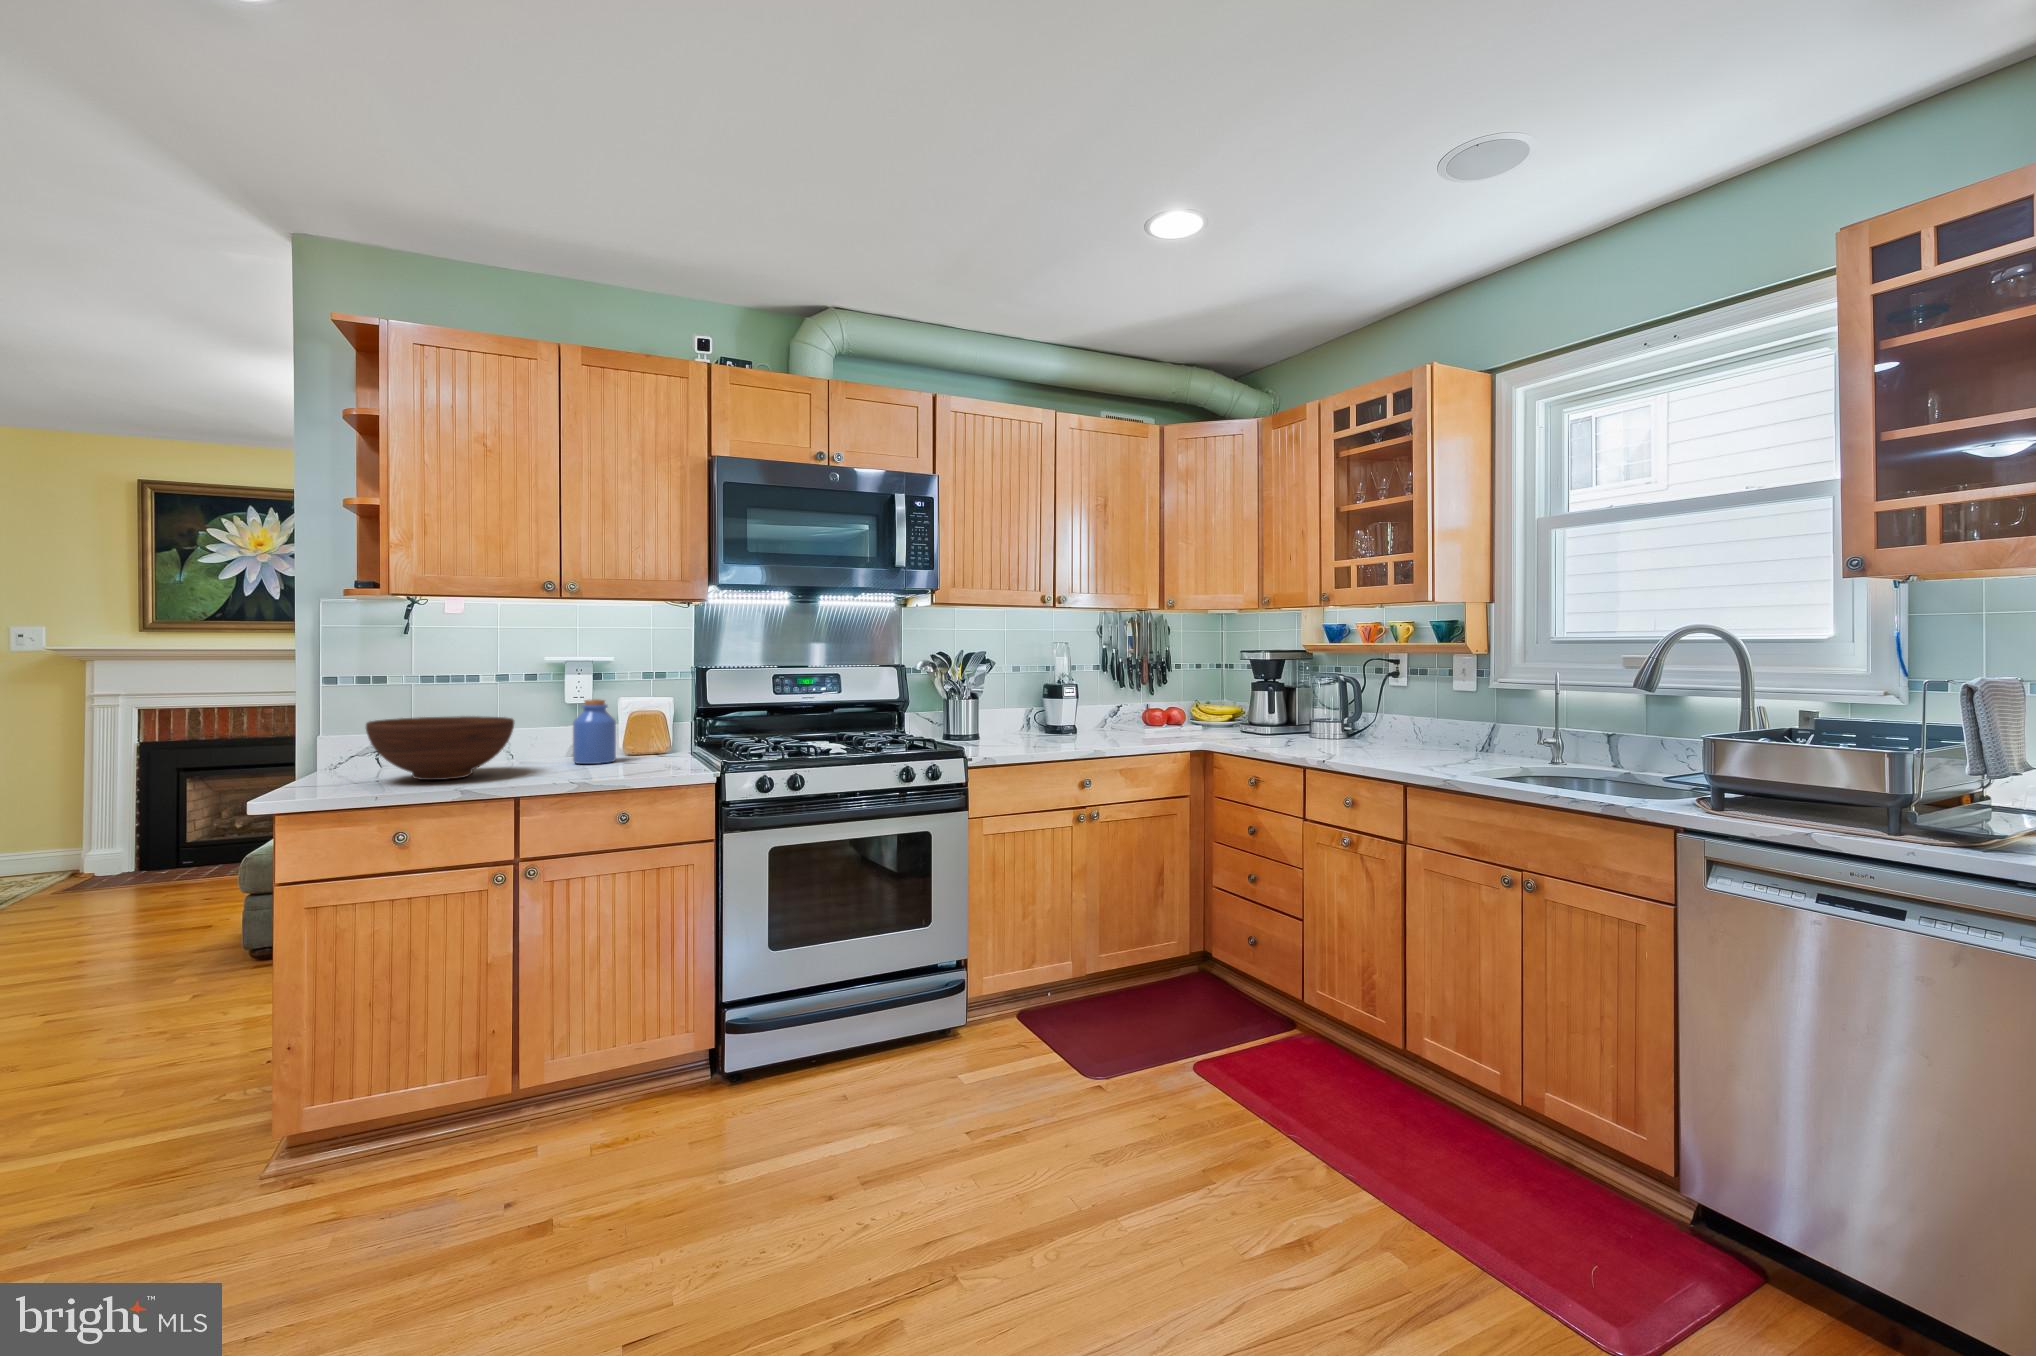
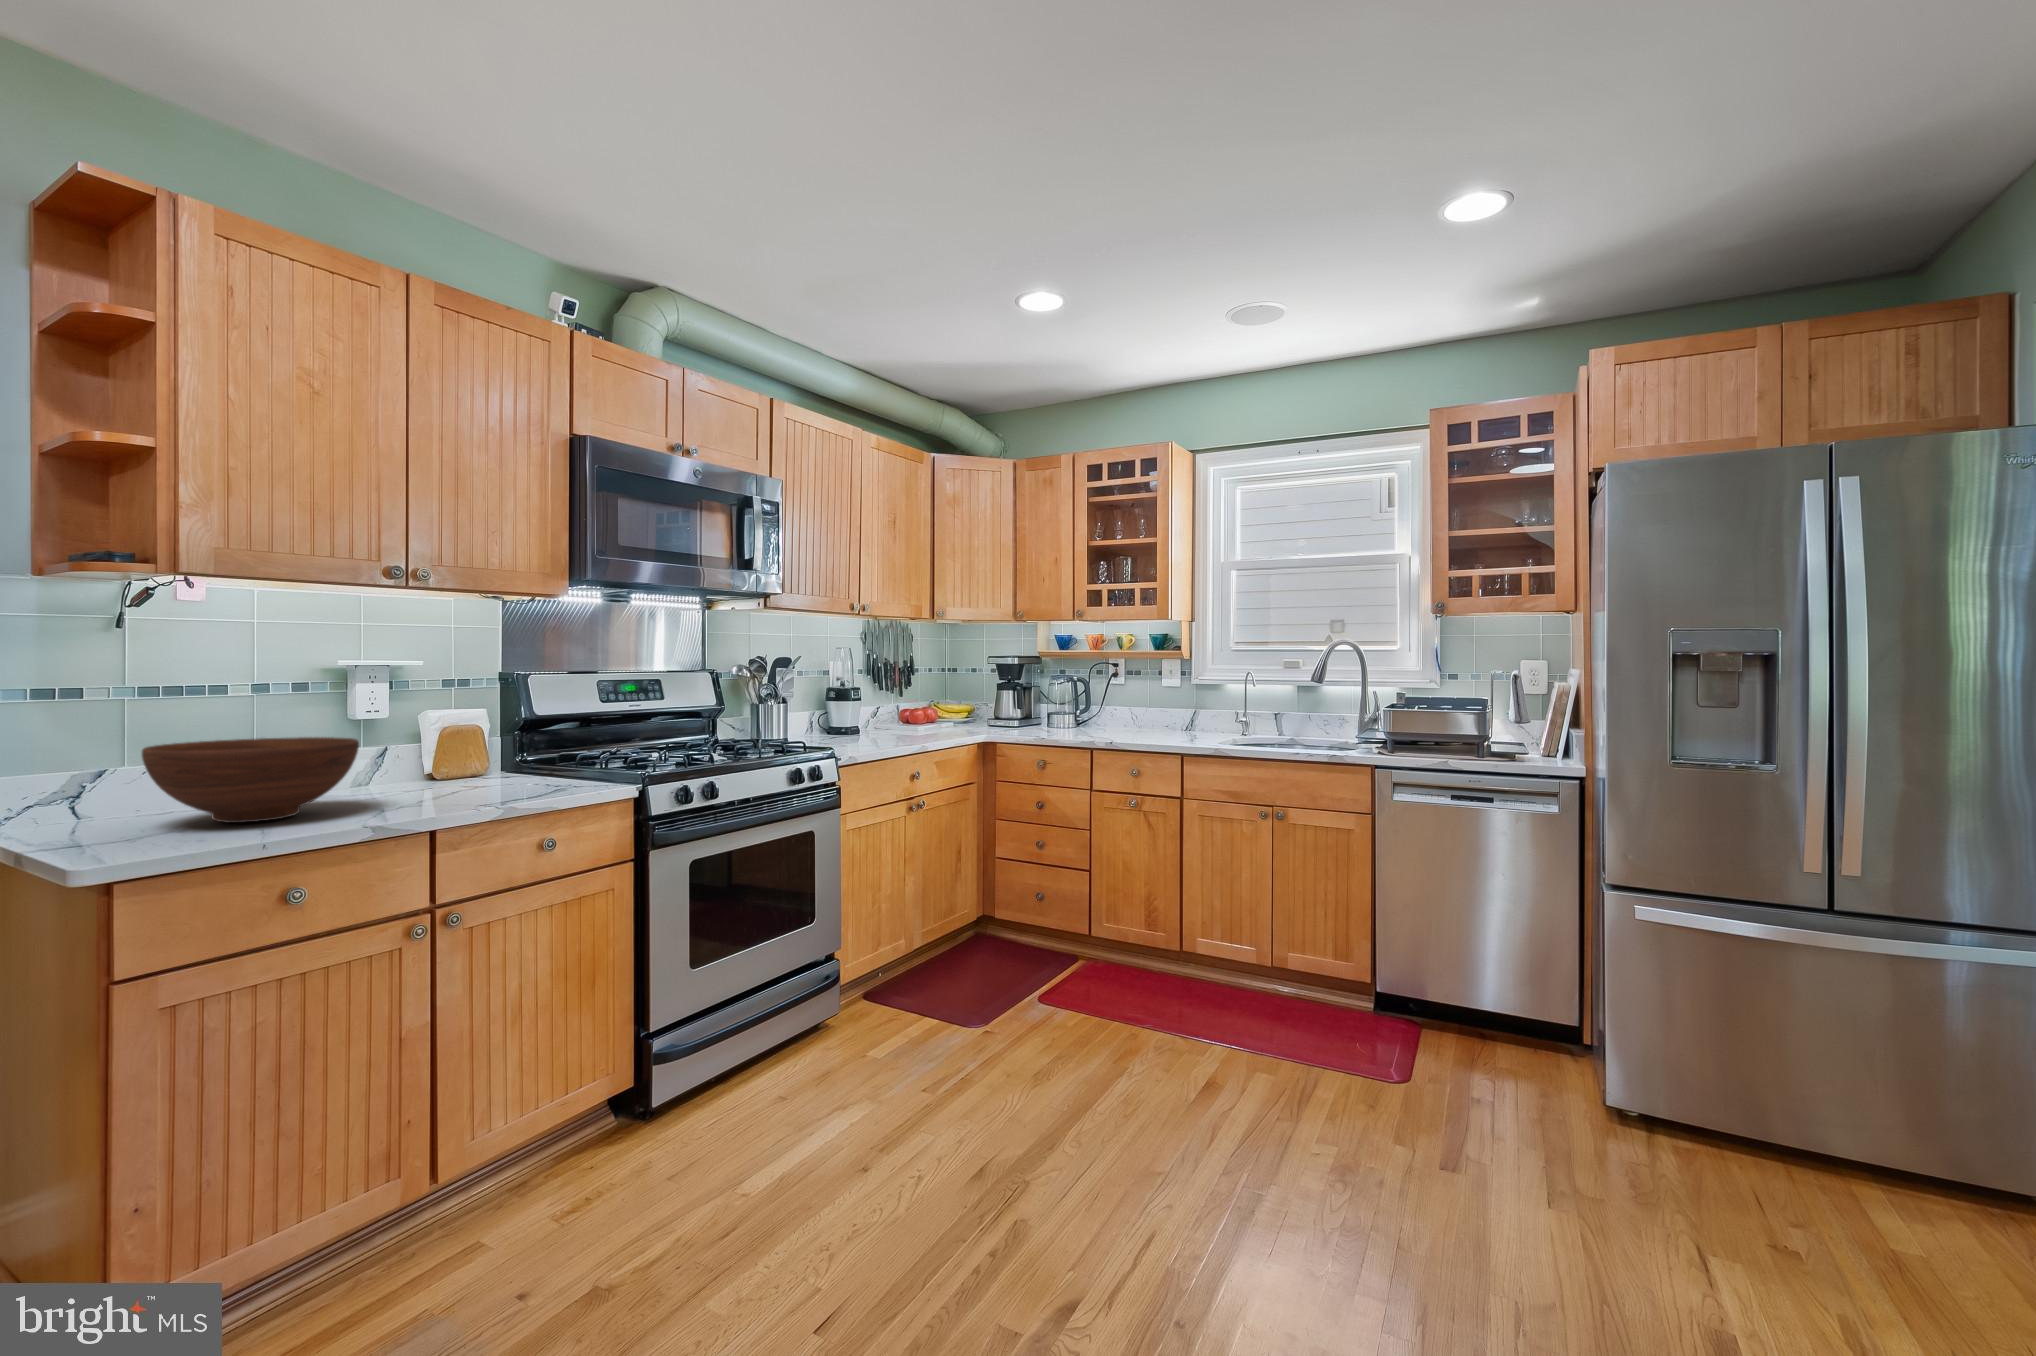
jar: present [573,699,616,764] -> none [390,712,447,791]

